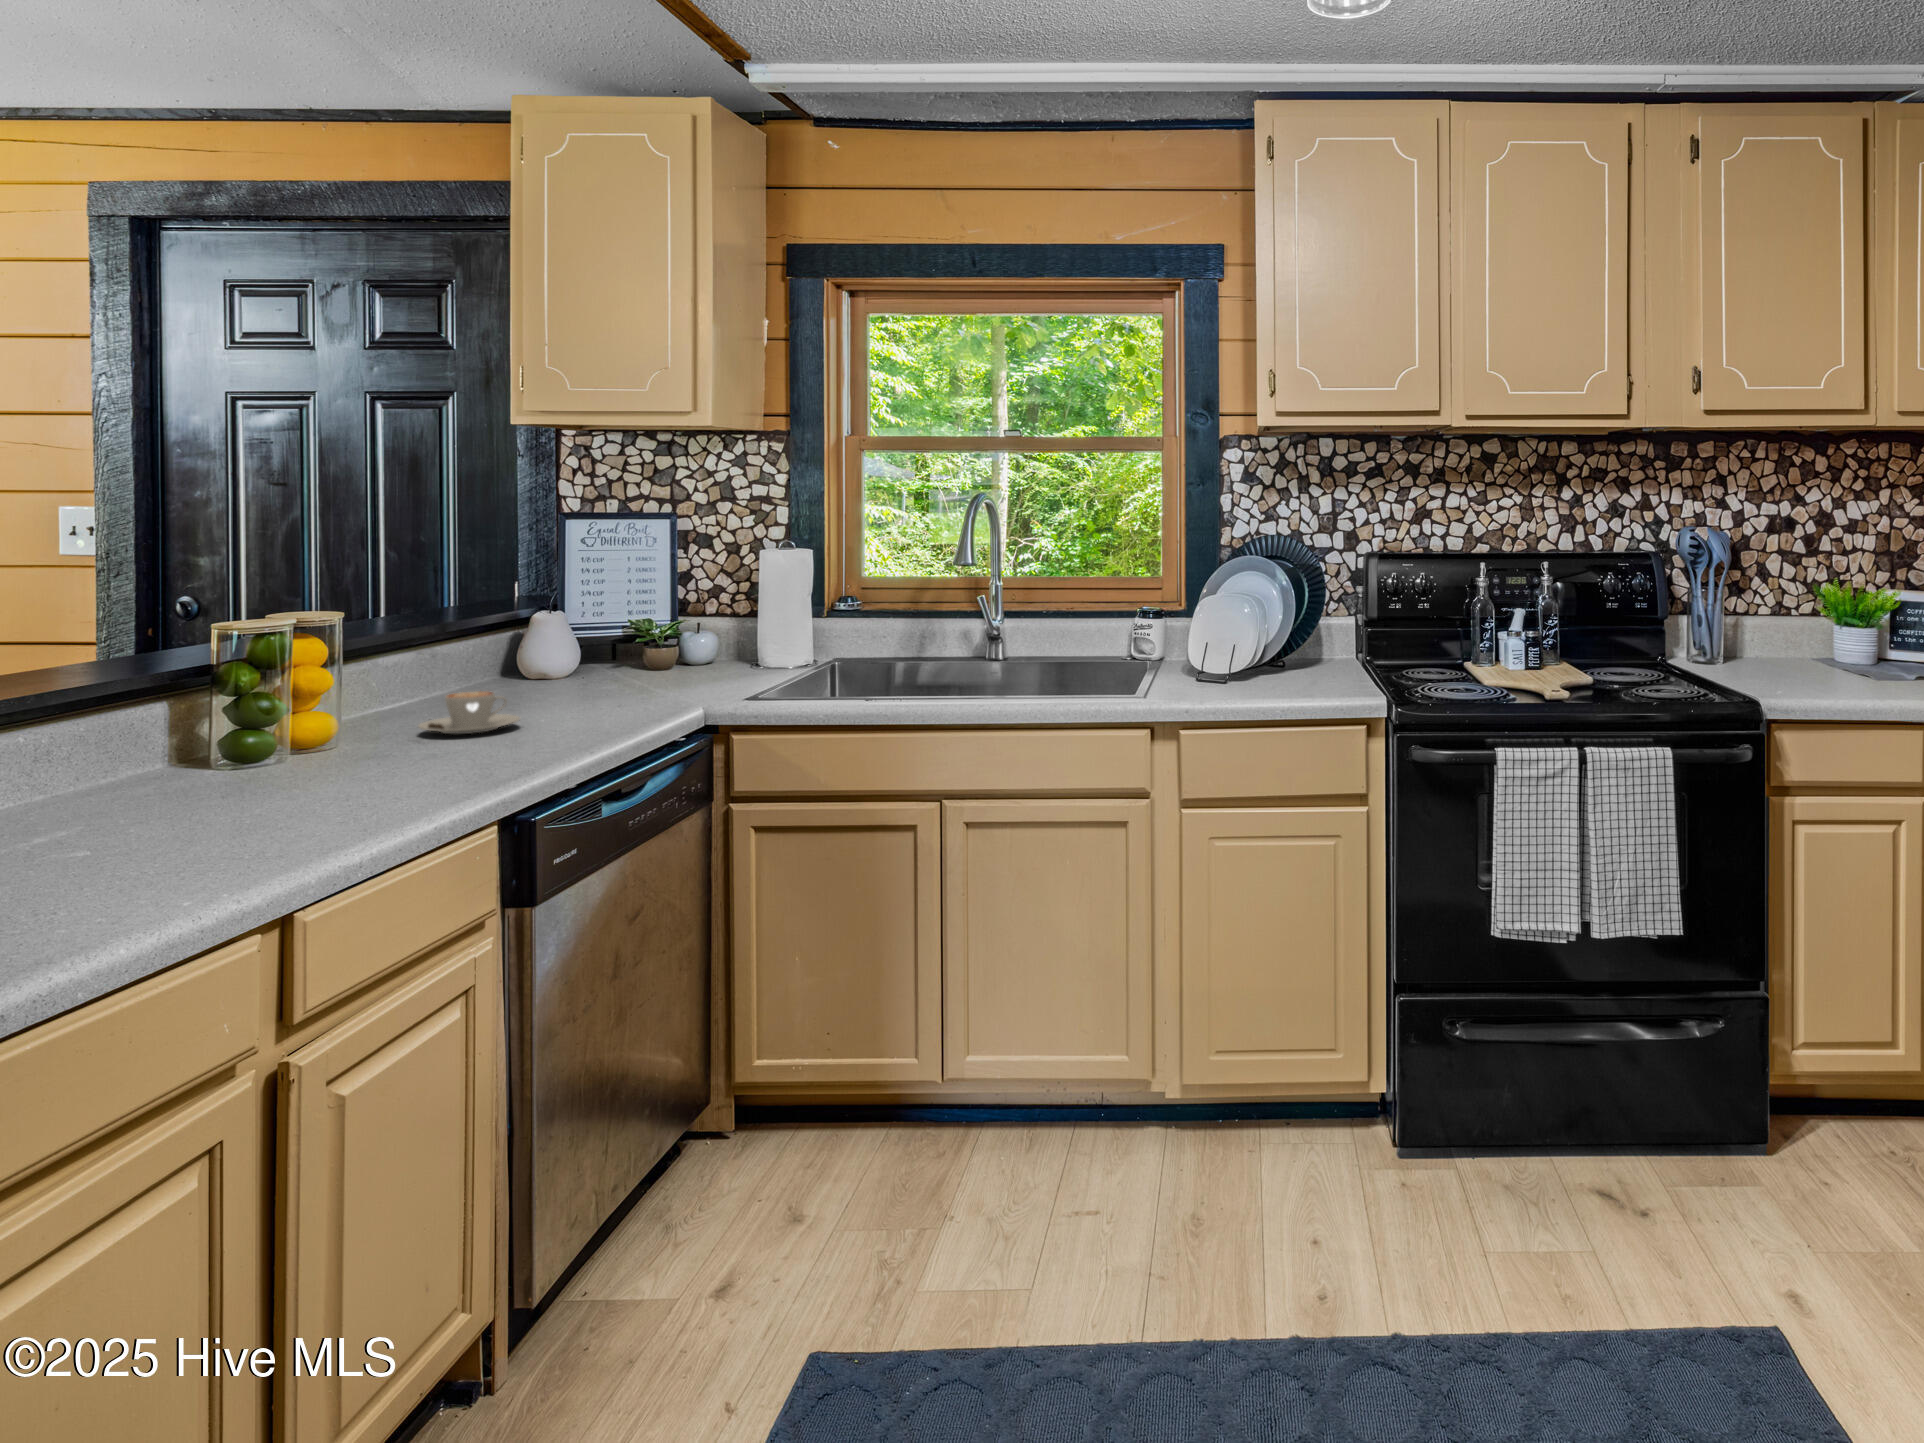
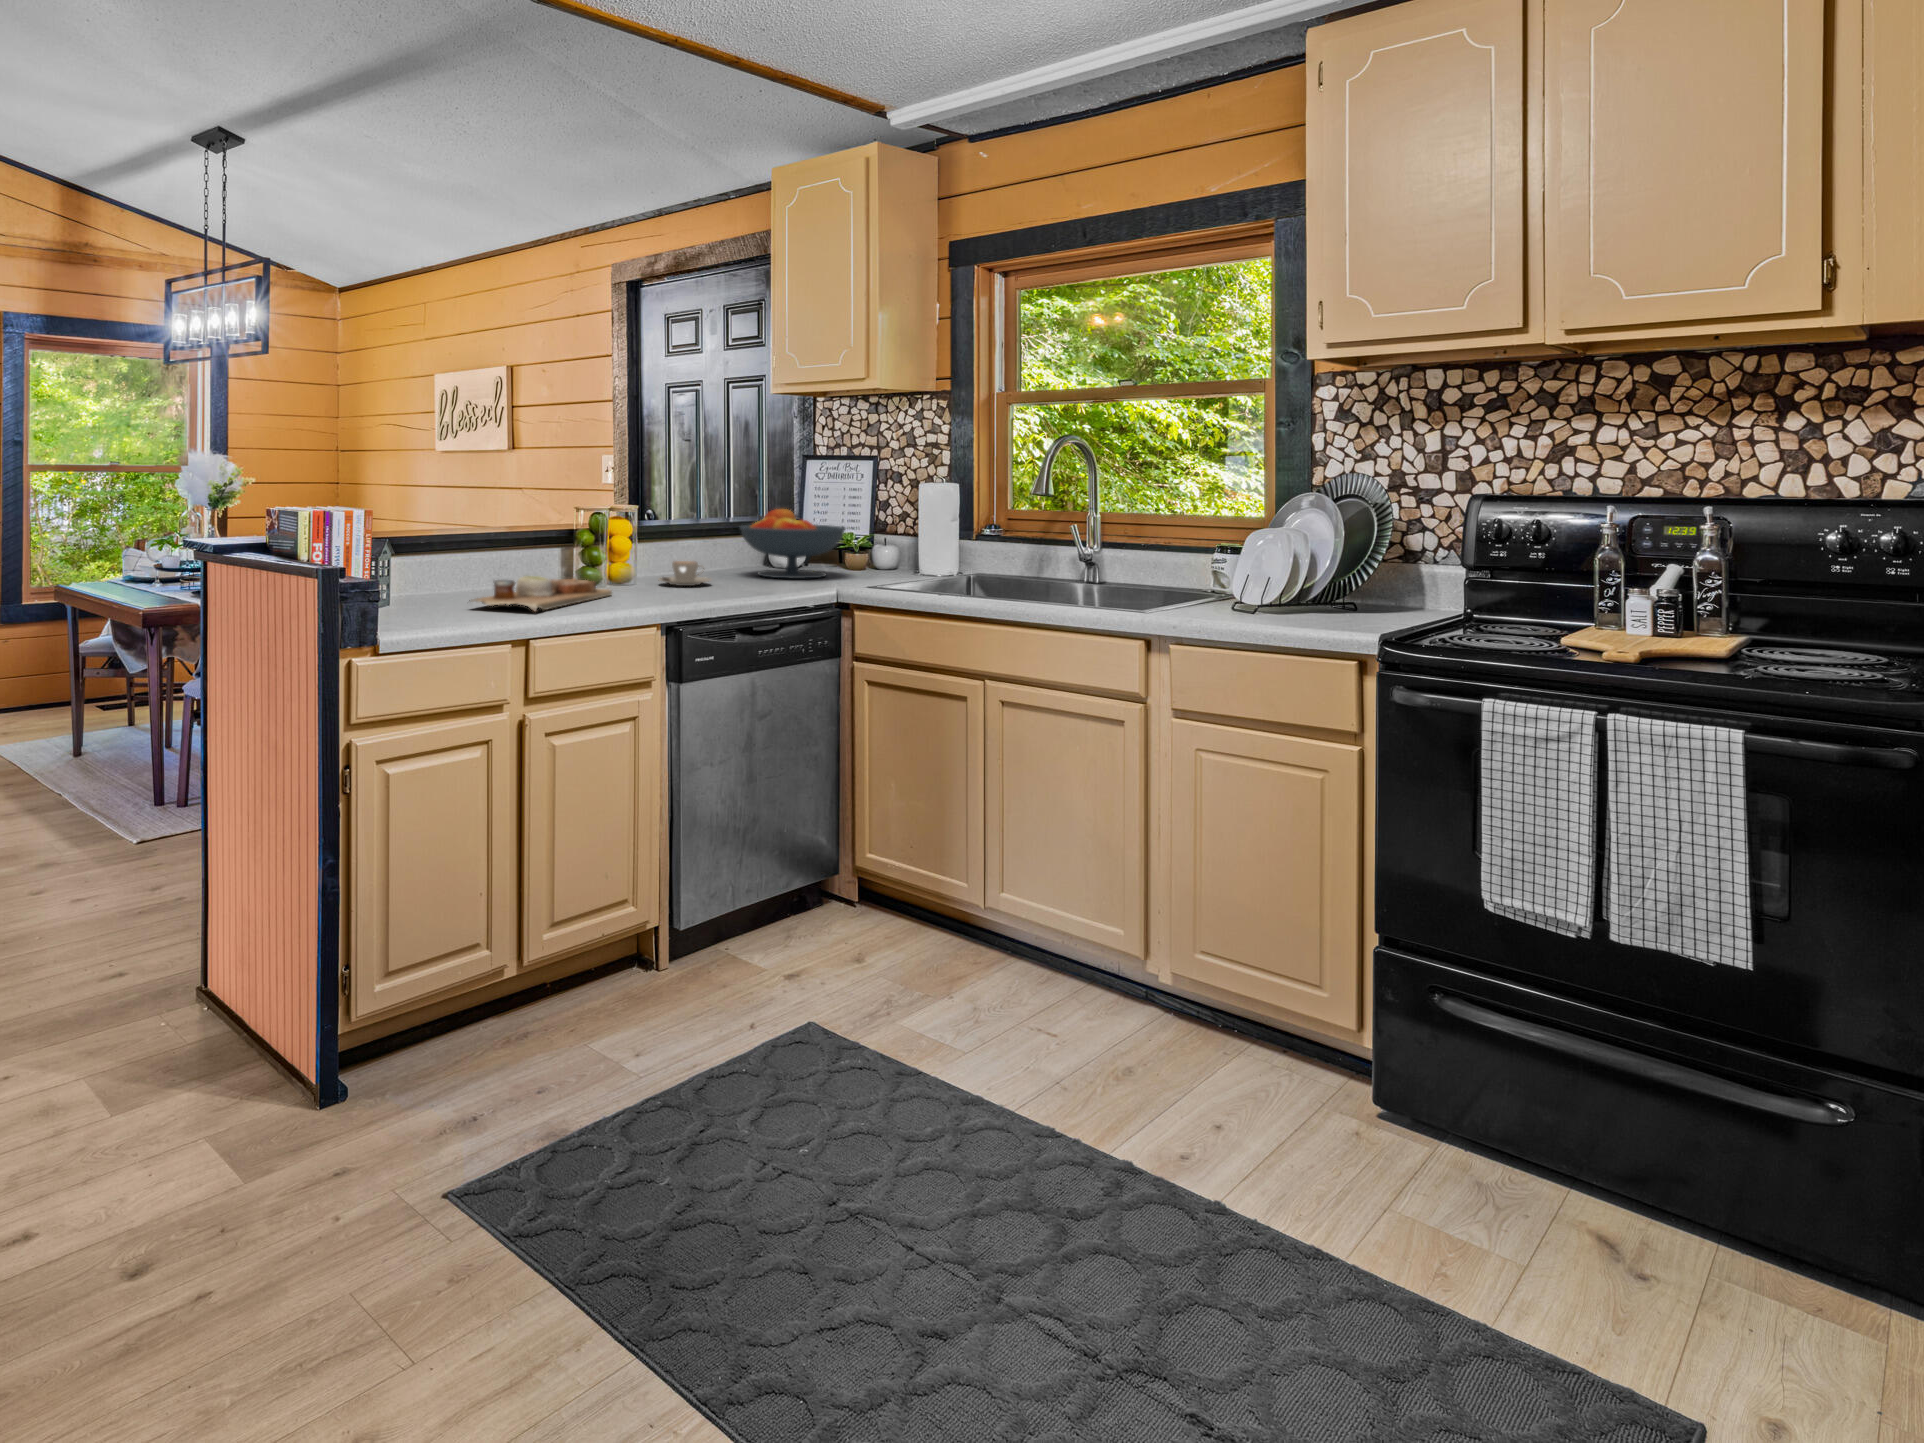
fruit bowl: none [517,594,692,700] -> present [740,509,845,578]
cutting board: none [128,750,386,843] -> present [469,576,612,611]

